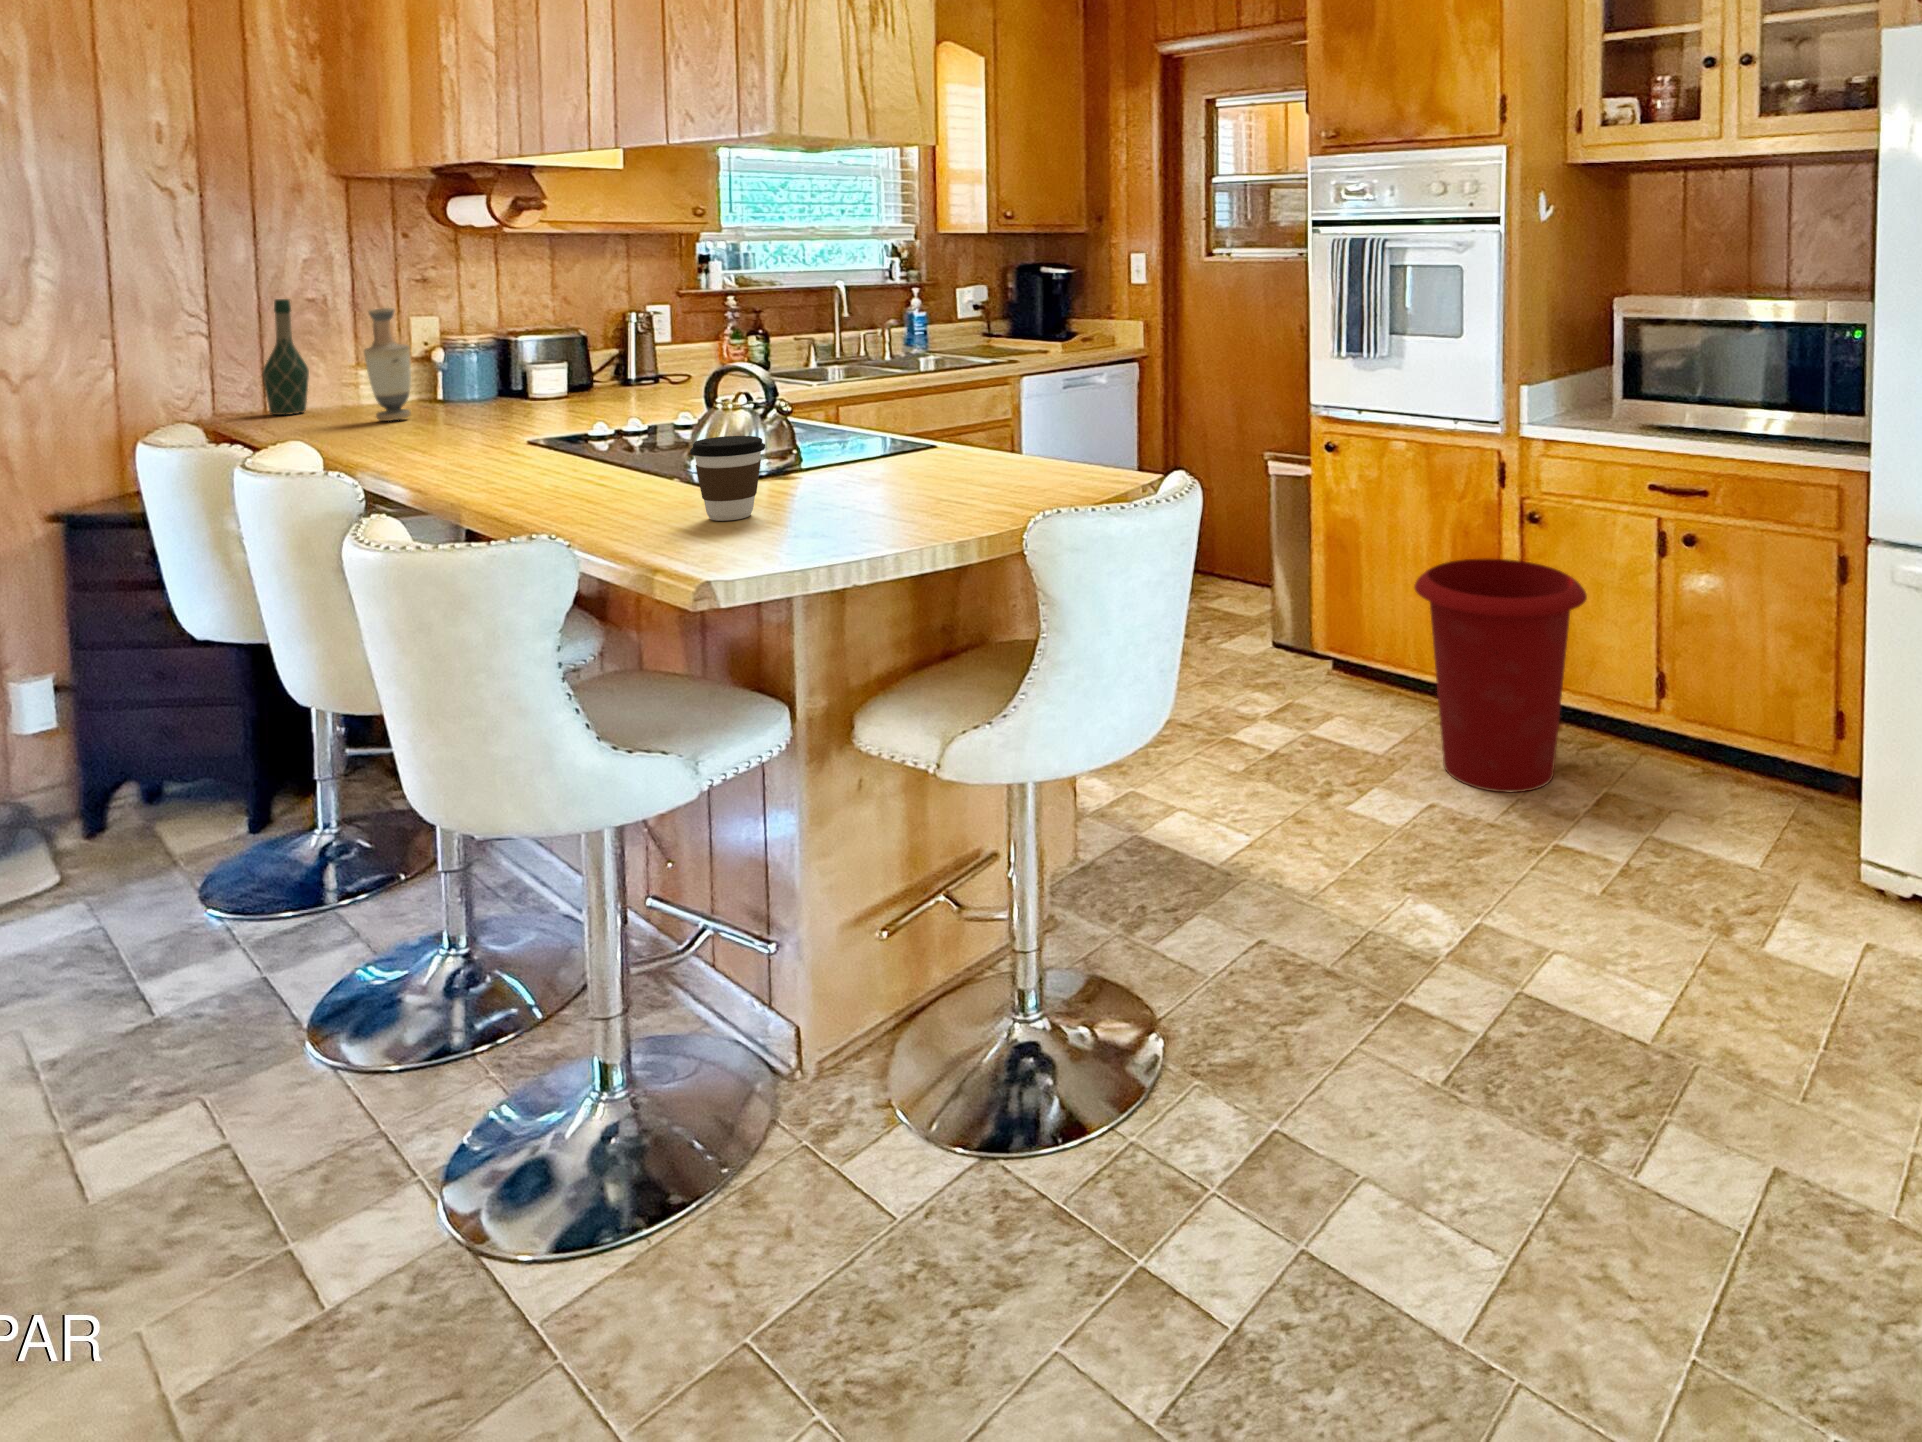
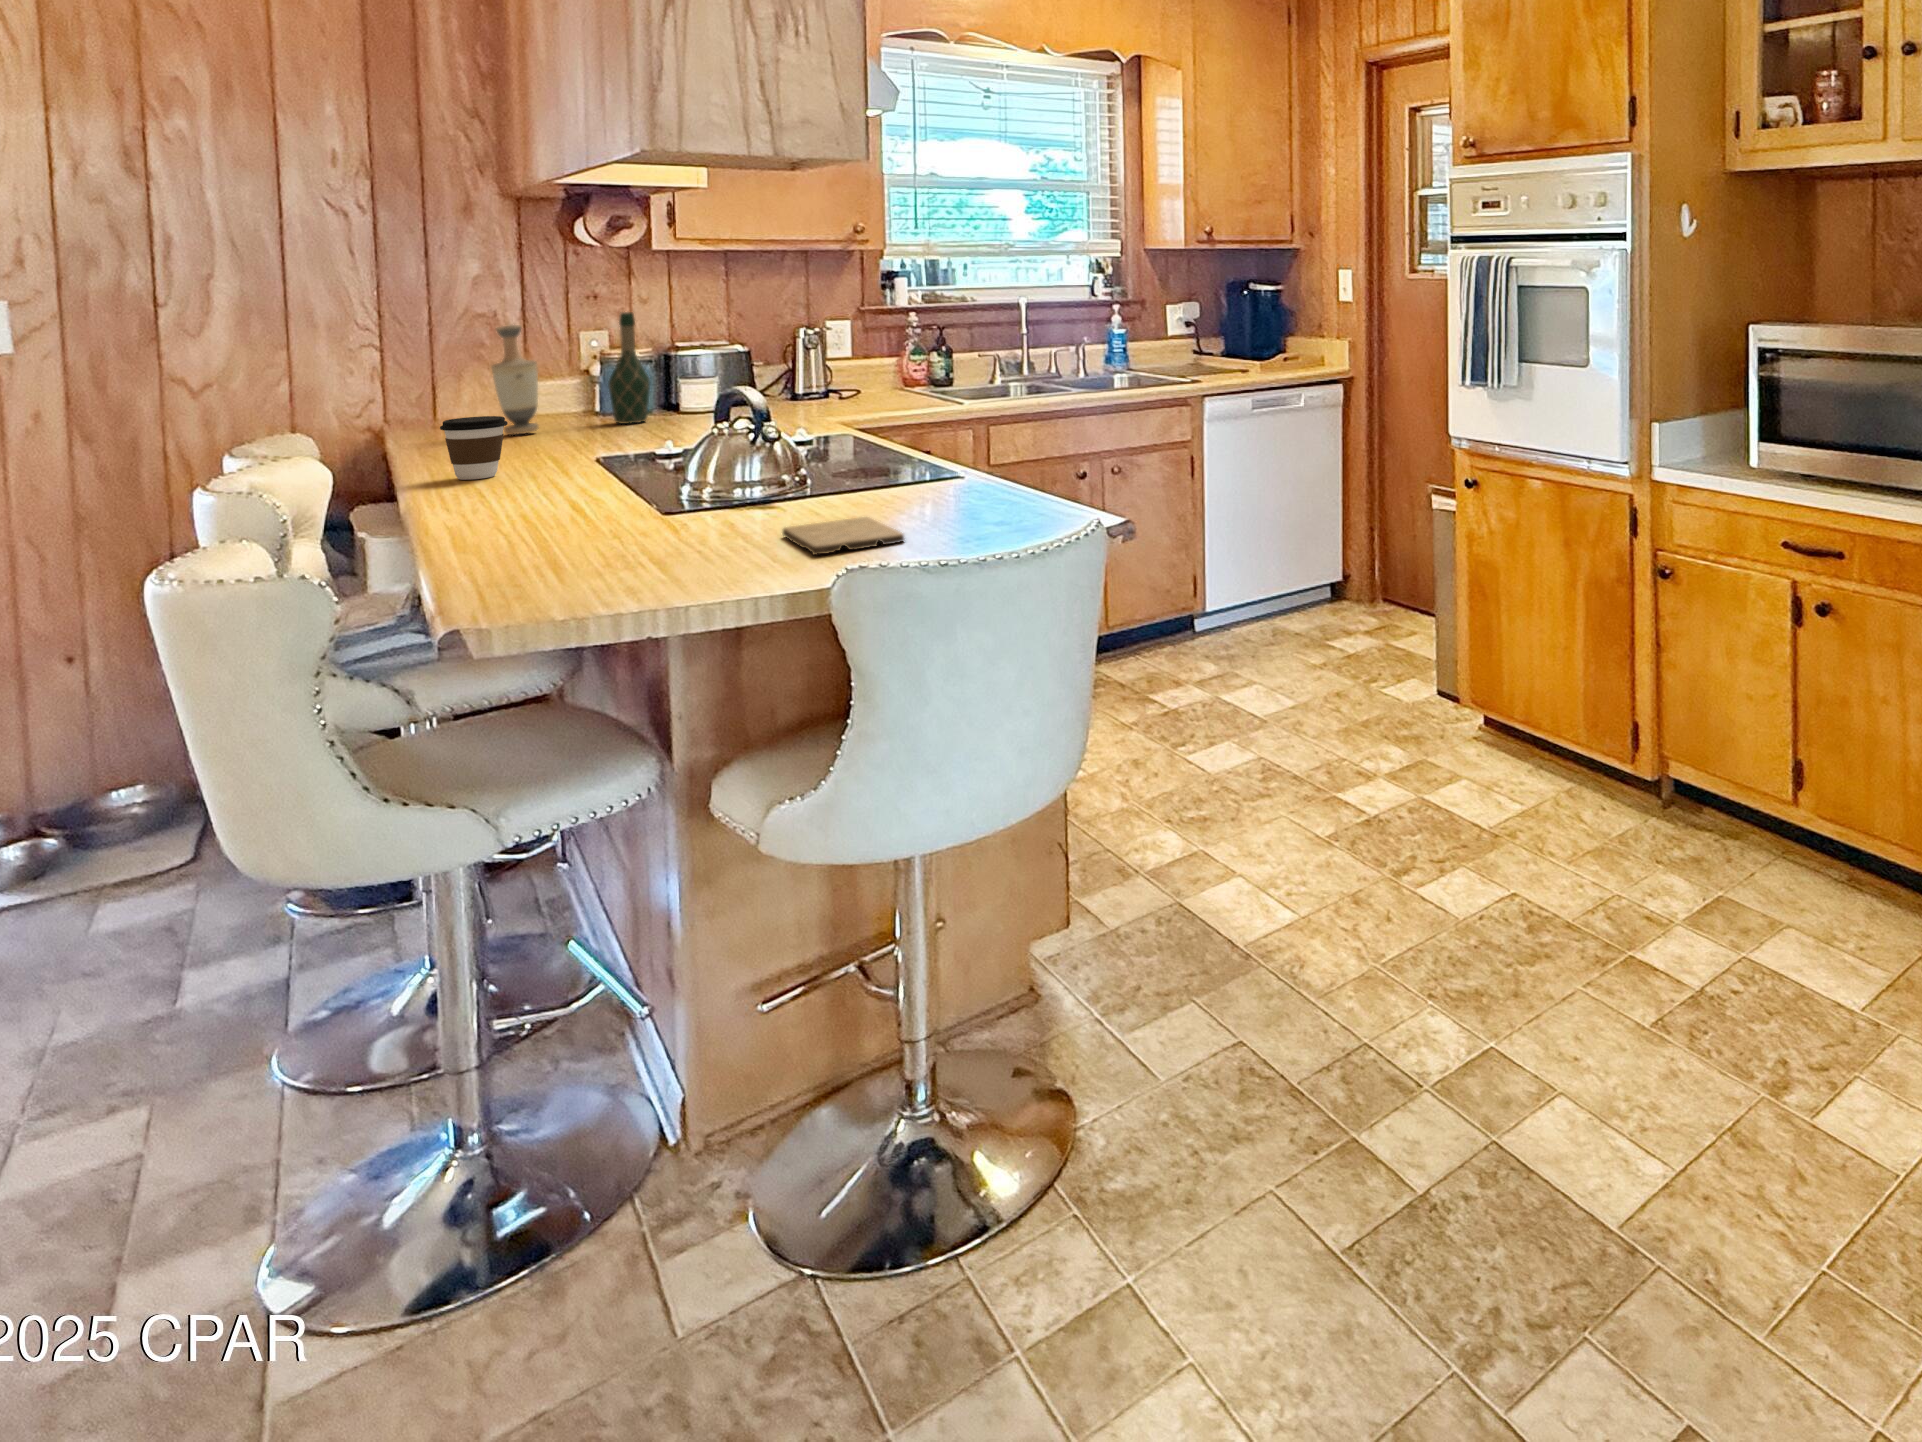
wine bottle: present [262,299,309,415] -> present [608,312,650,424]
coffee cup: present [690,436,765,521] -> present [440,416,508,480]
cutting board: none [868,477,997,509] -> present [783,517,904,555]
waste bin: present [1414,558,1587,793] -> none [1519,618,1712,890]

